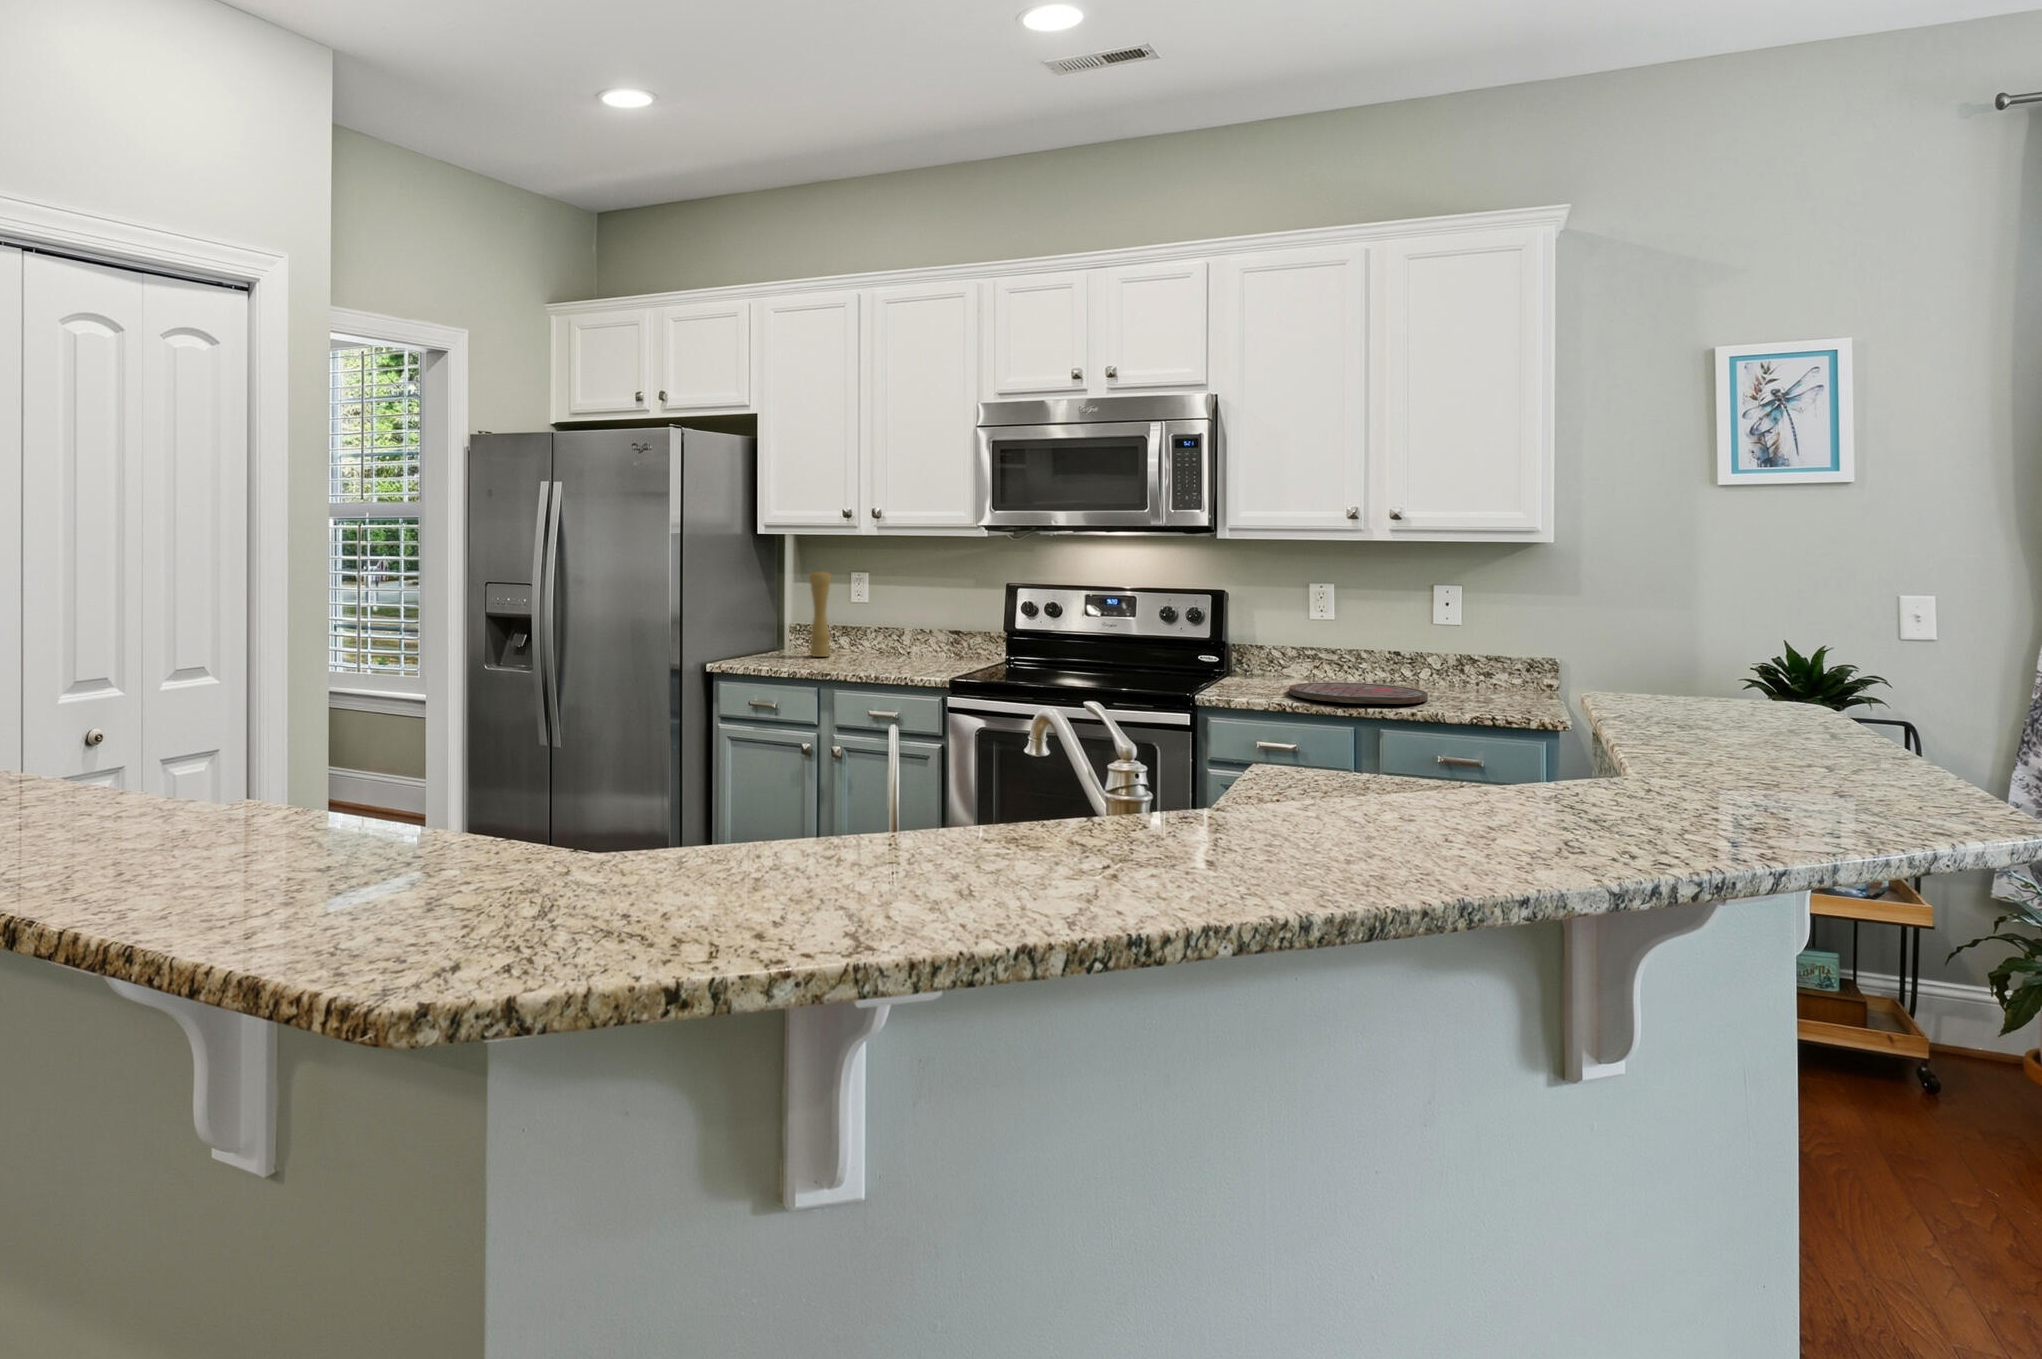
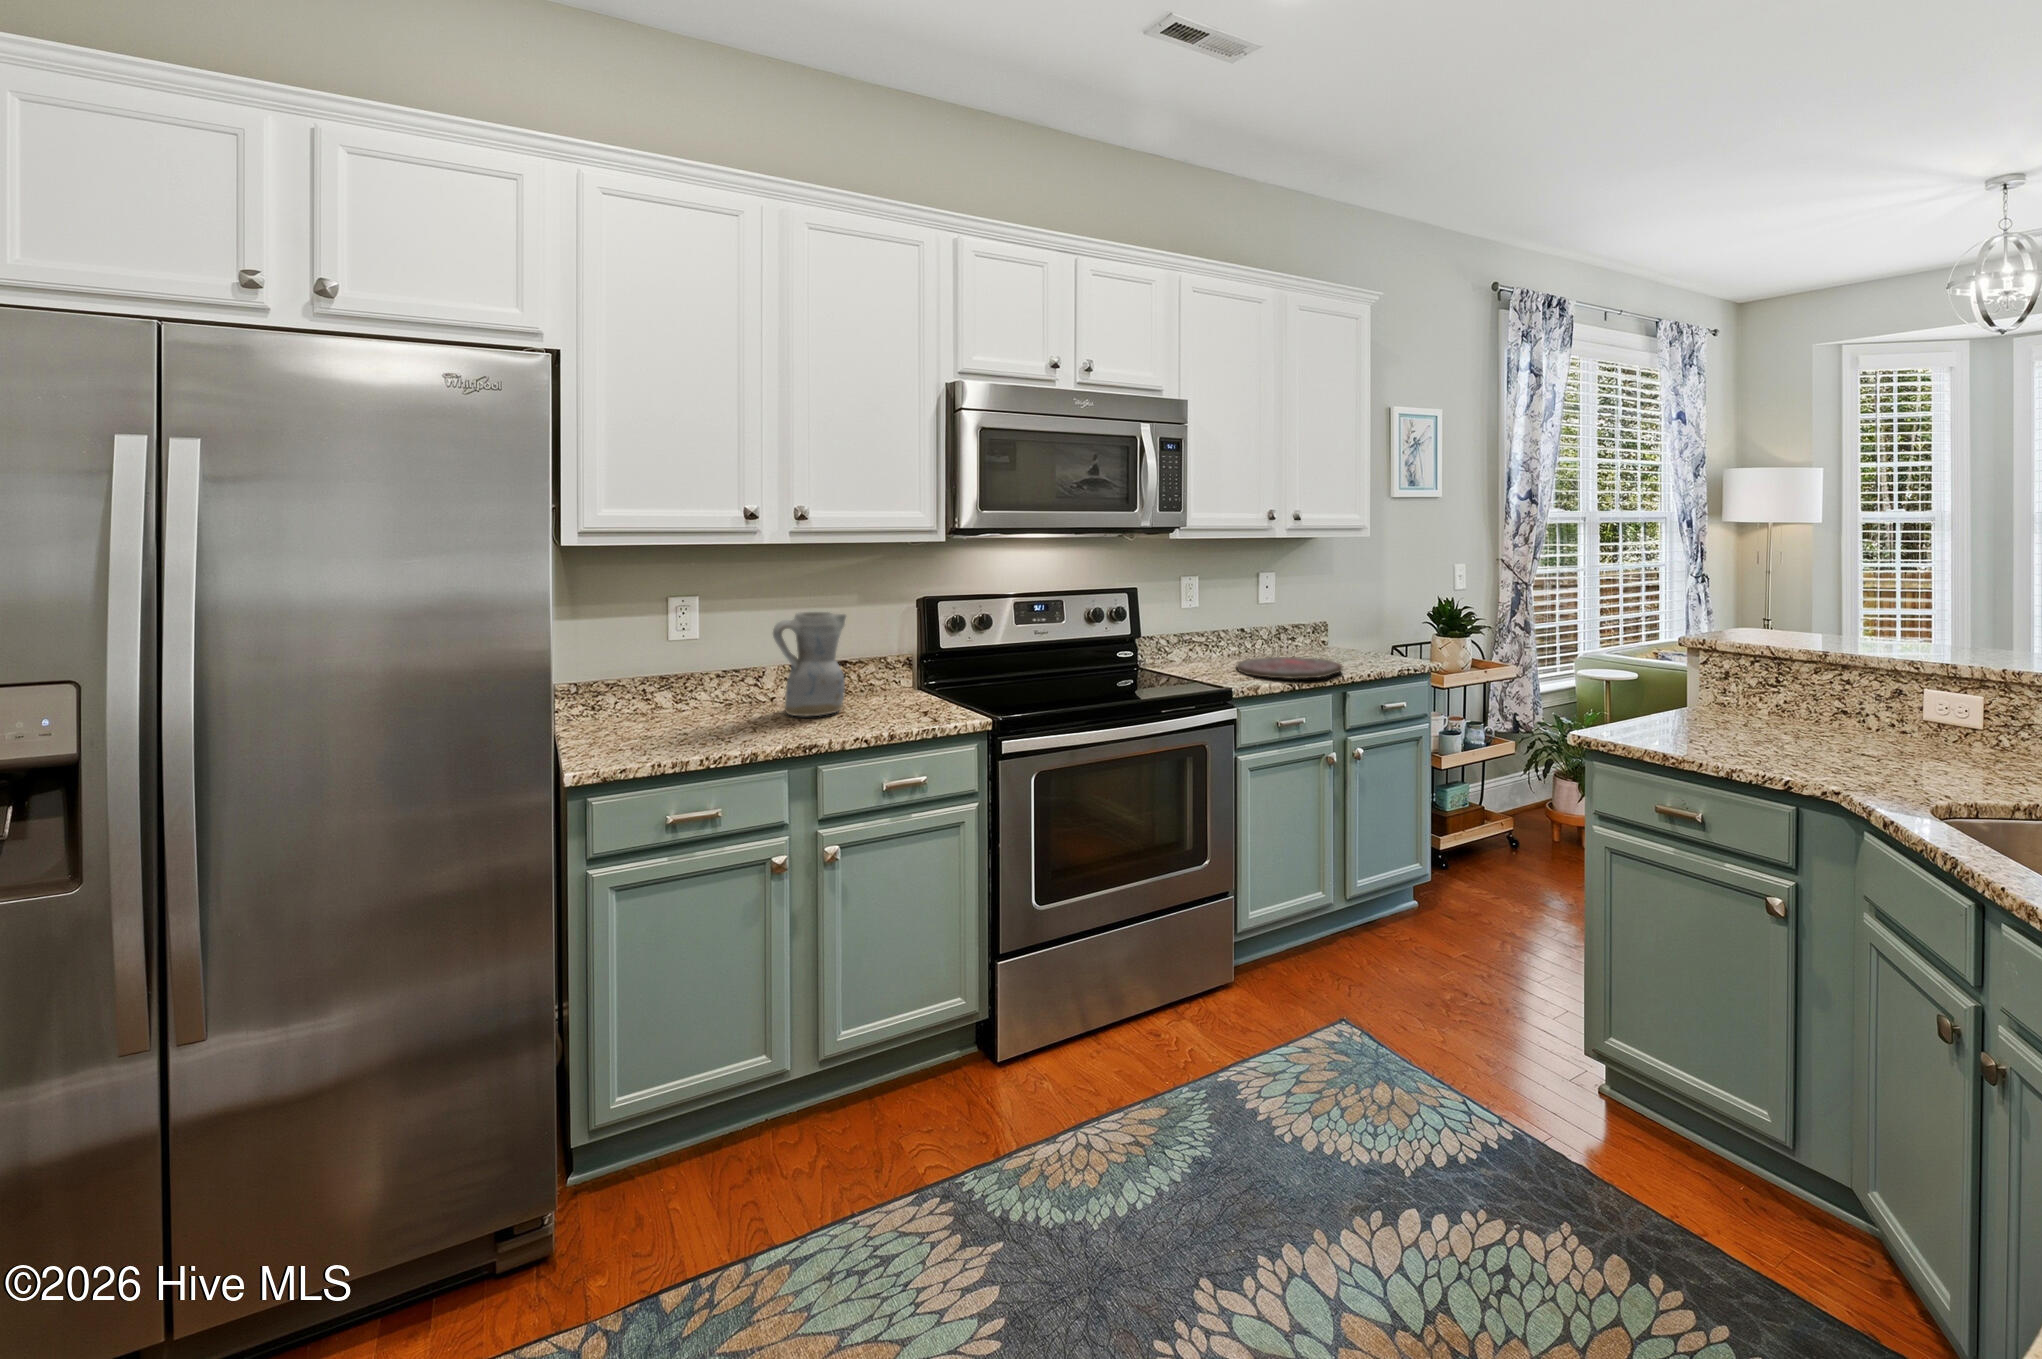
pepper mill: present [809,571,831,657] -> none [678,597,715,727]
ceramic pitcher: none [861,586,910,662] -> present [773,612,846,716]

